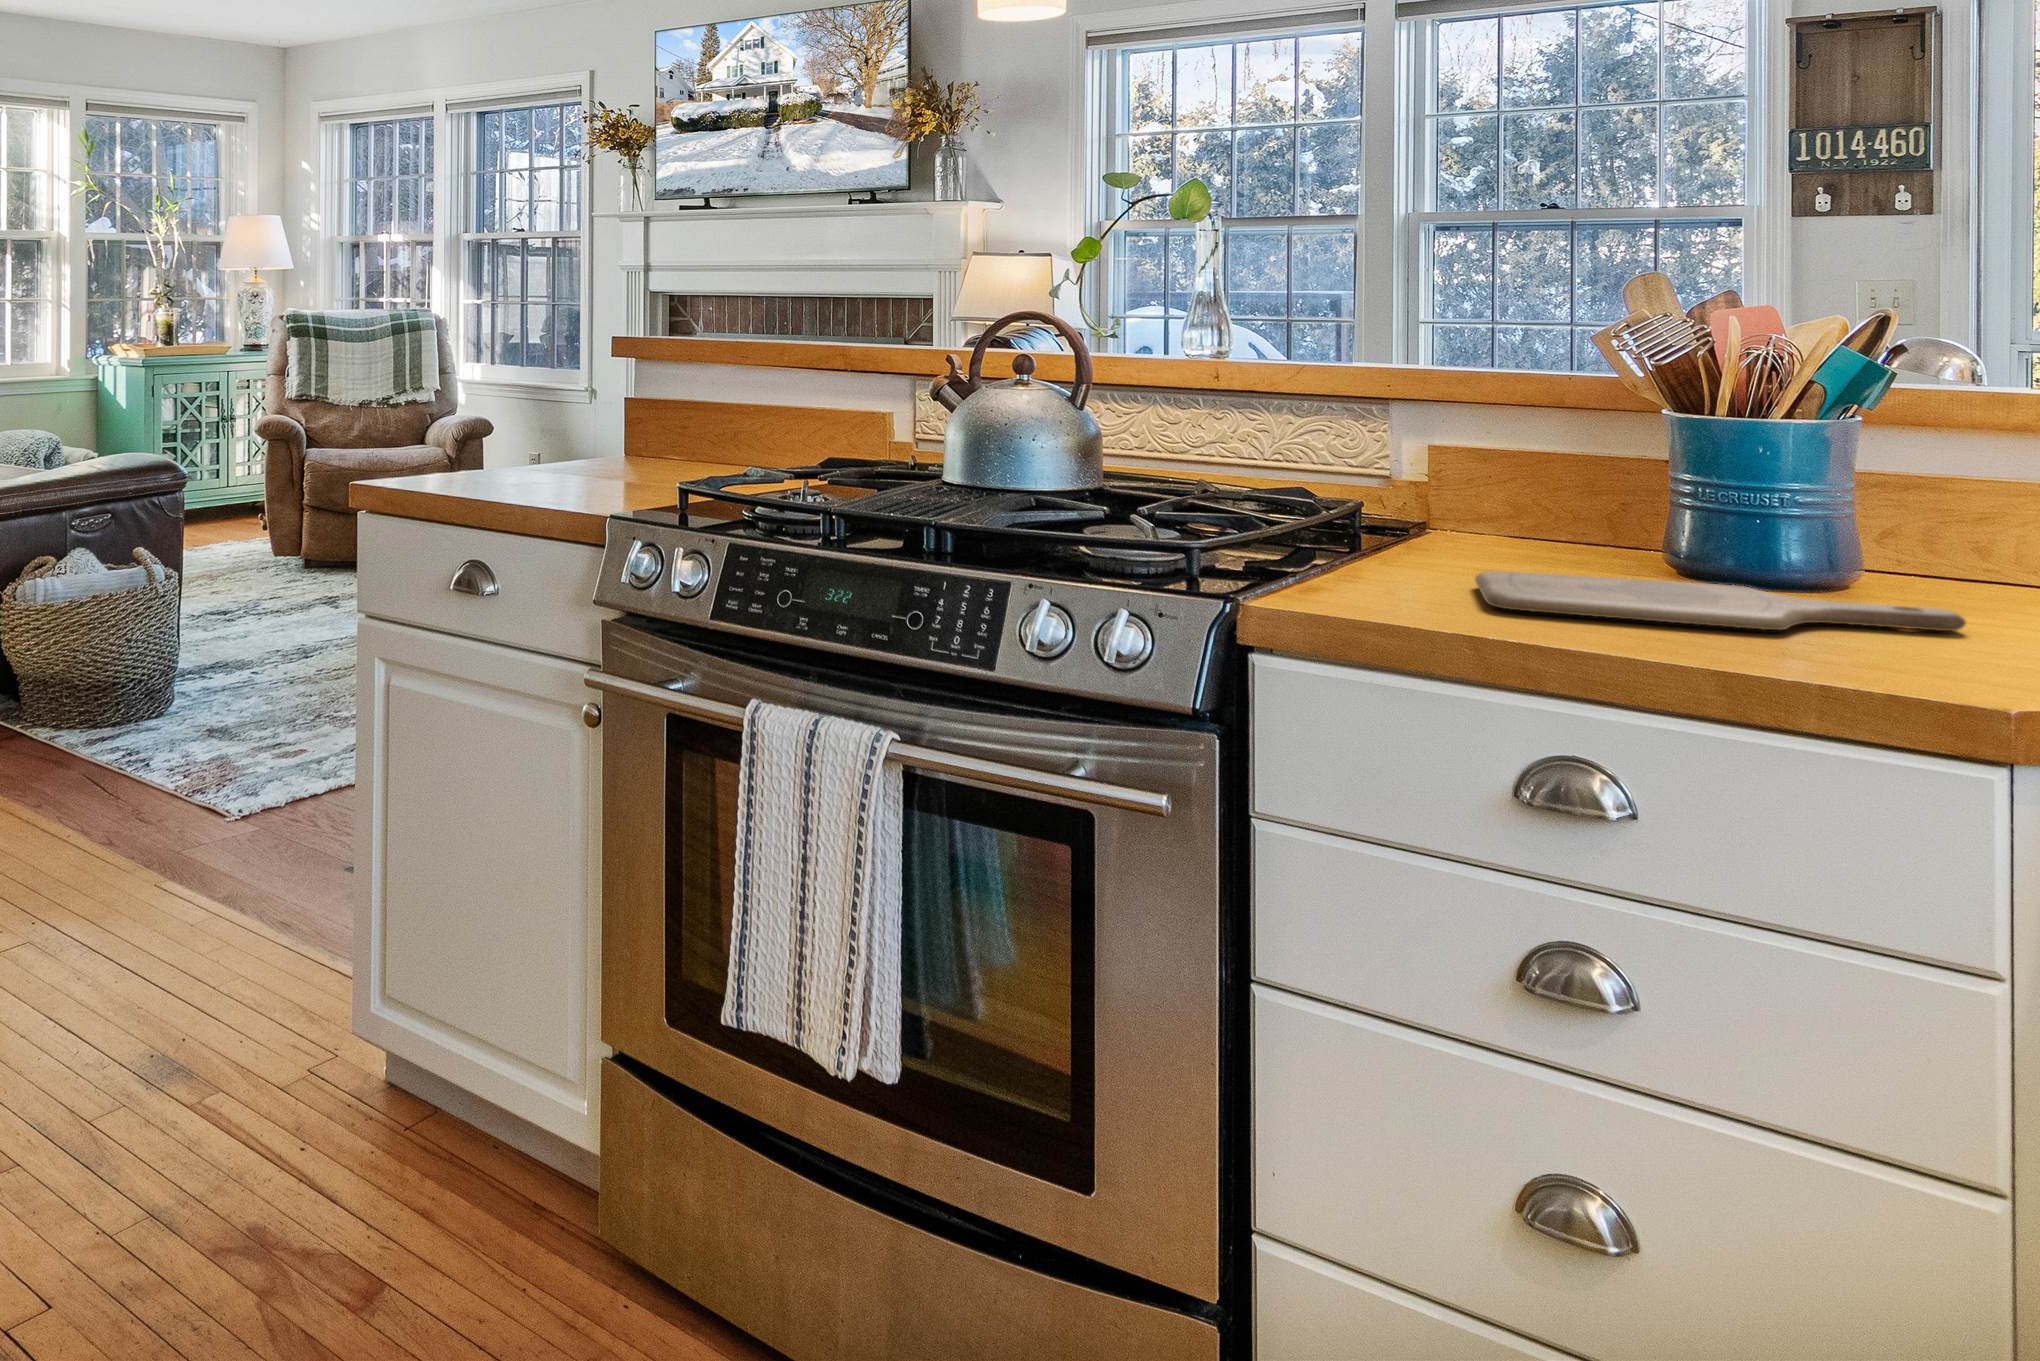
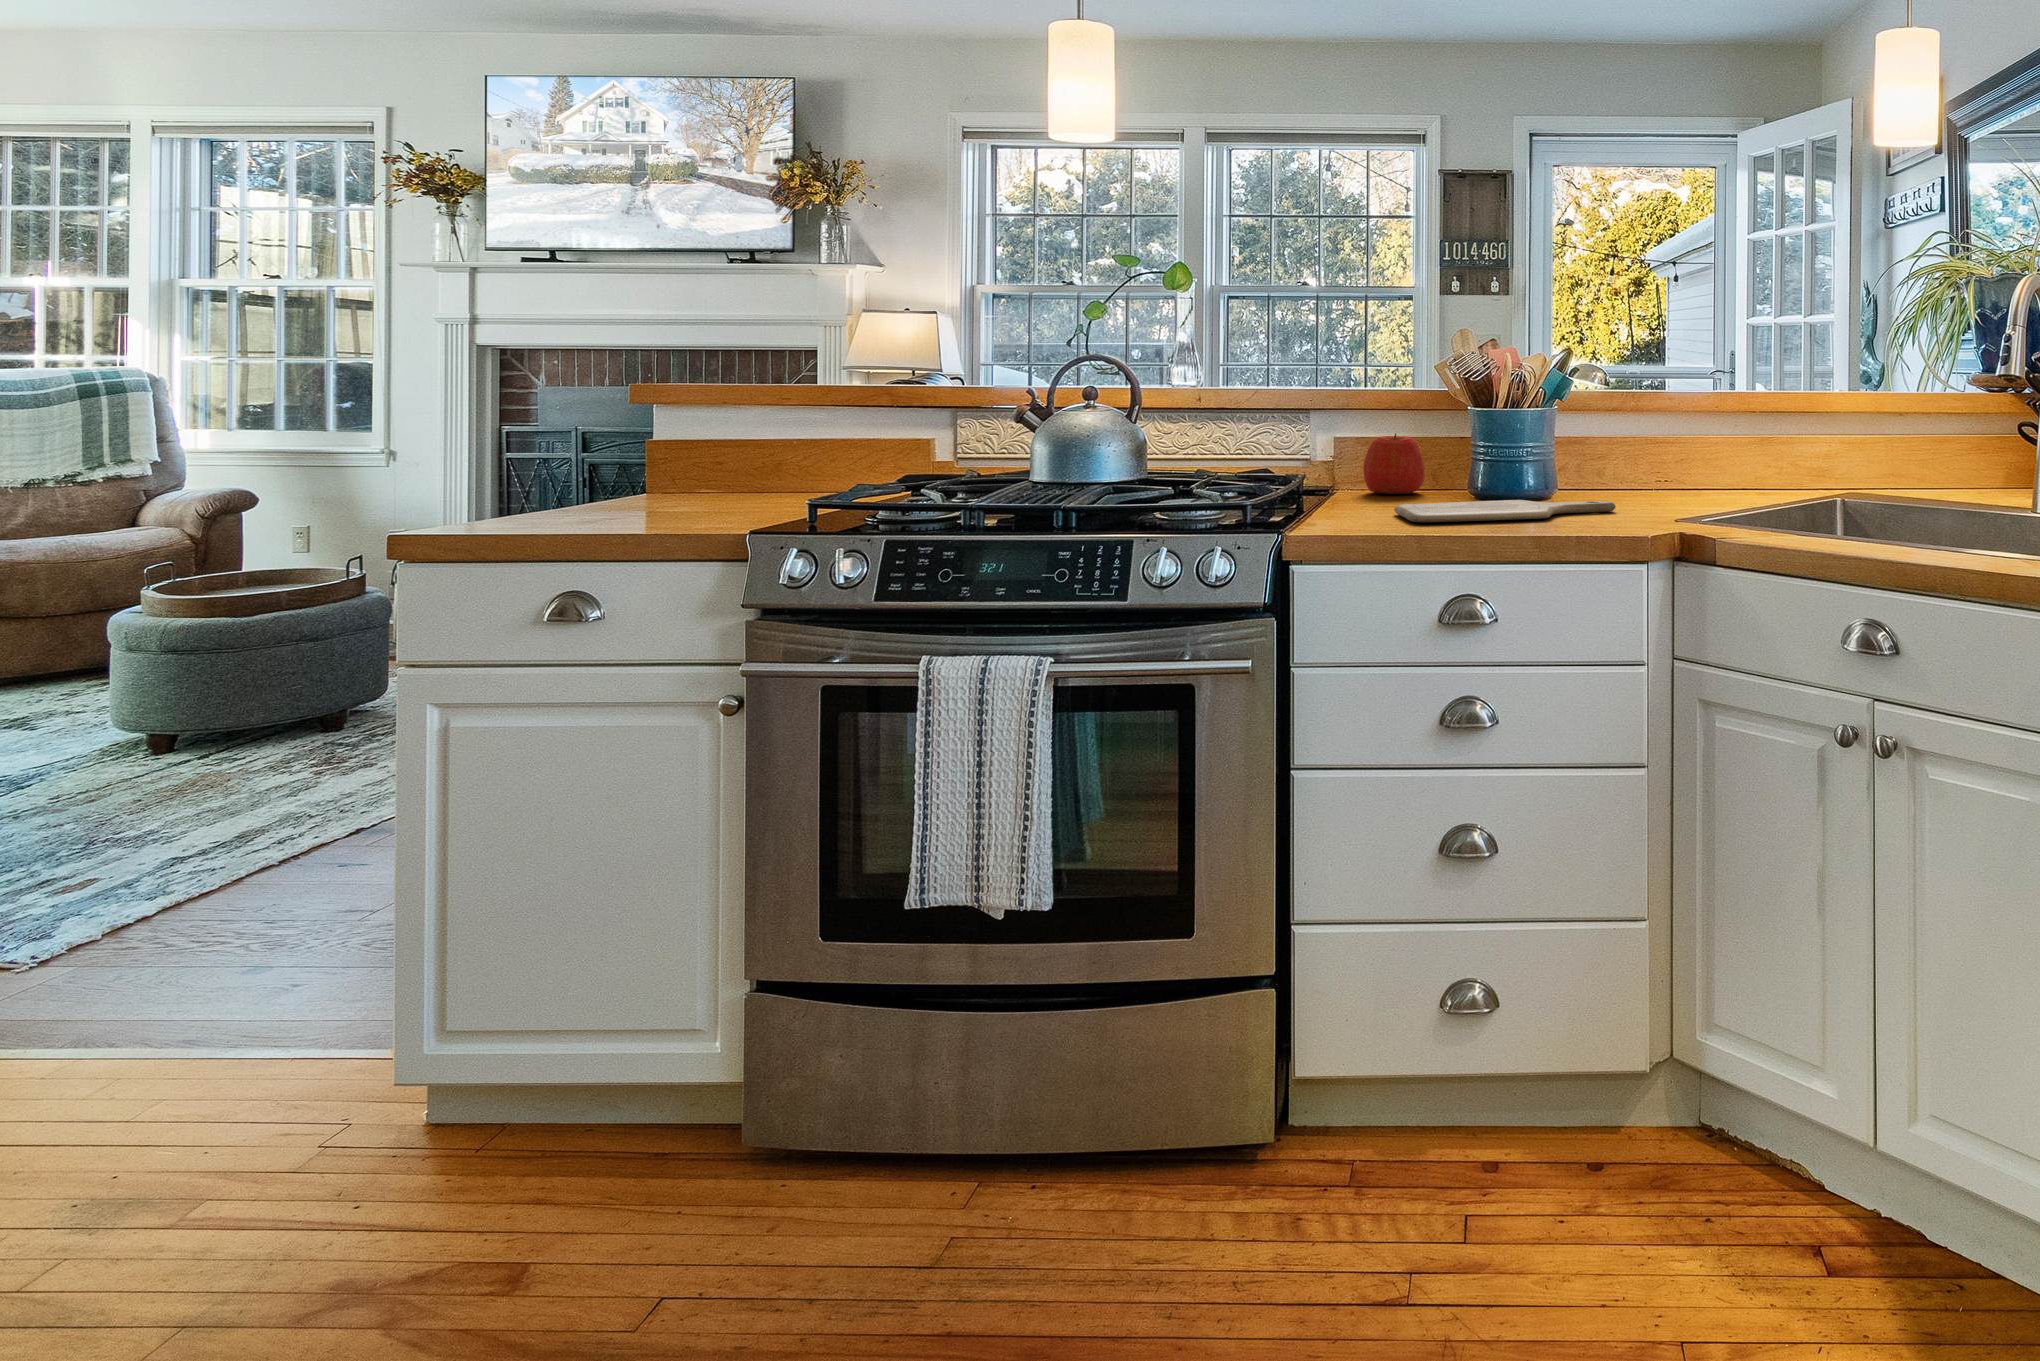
apple: none [1467,447,1581,548] -> present [1363,433,1425,494]

